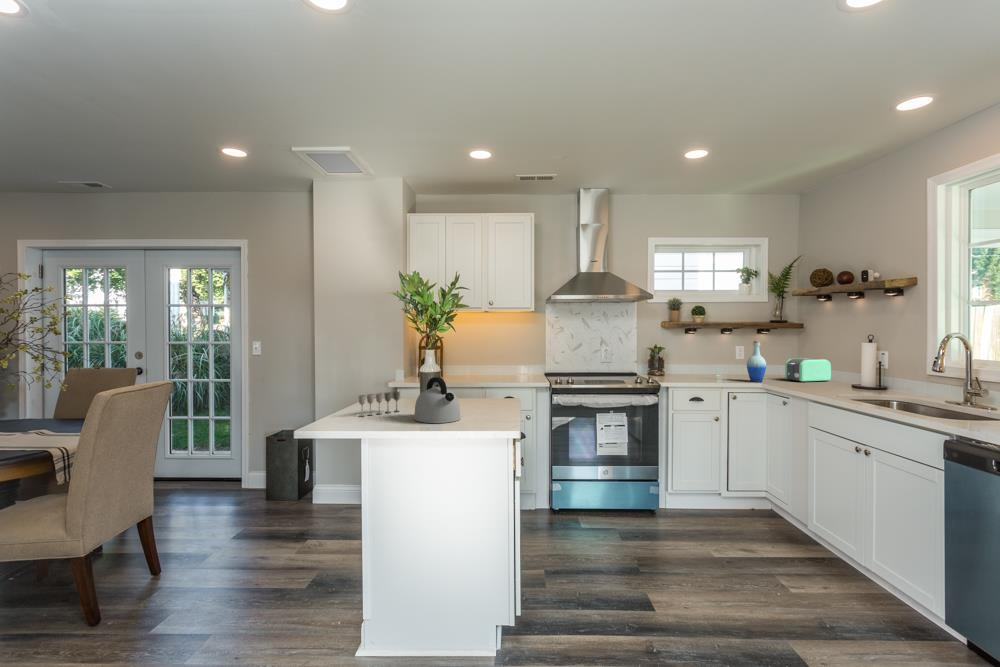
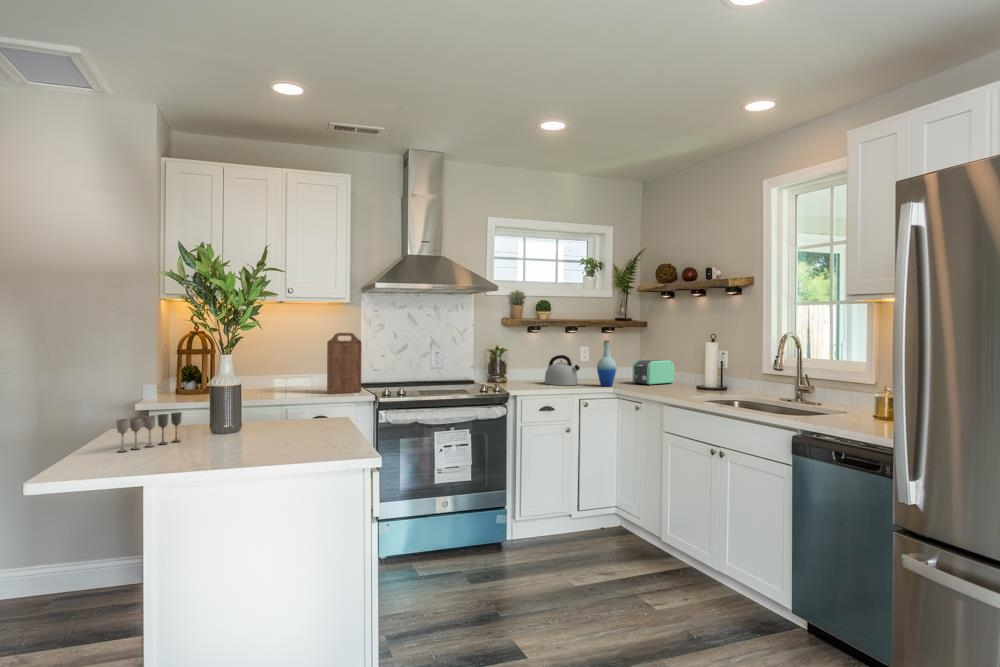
cutting board: none [516,335,541,381] -> present [327,333,362,394]
kettle: present [414,377,461,423] -> present [545,355,580,385]

